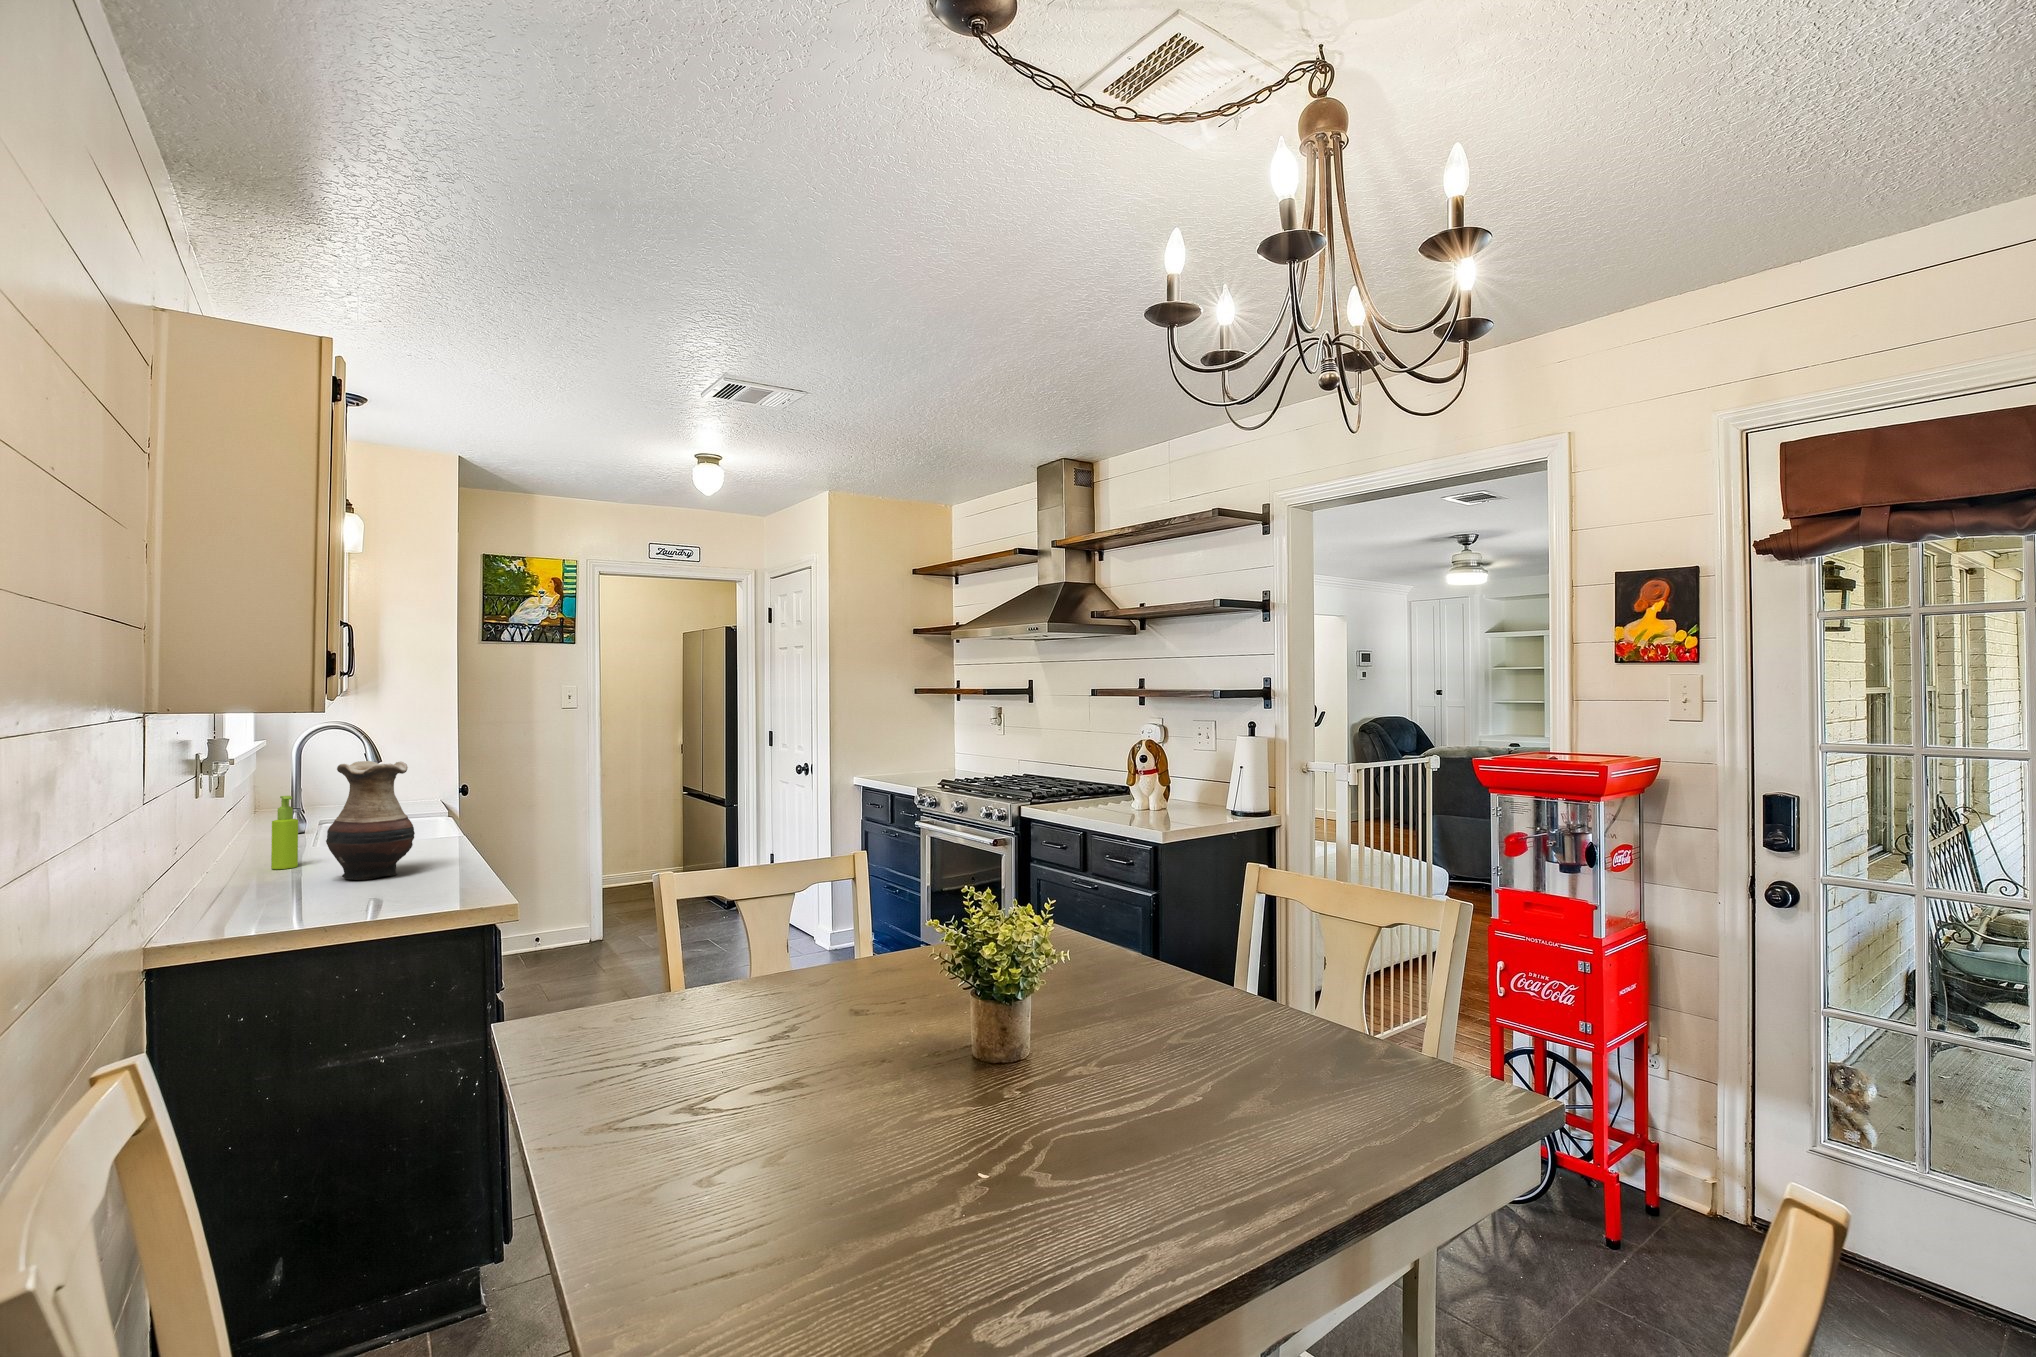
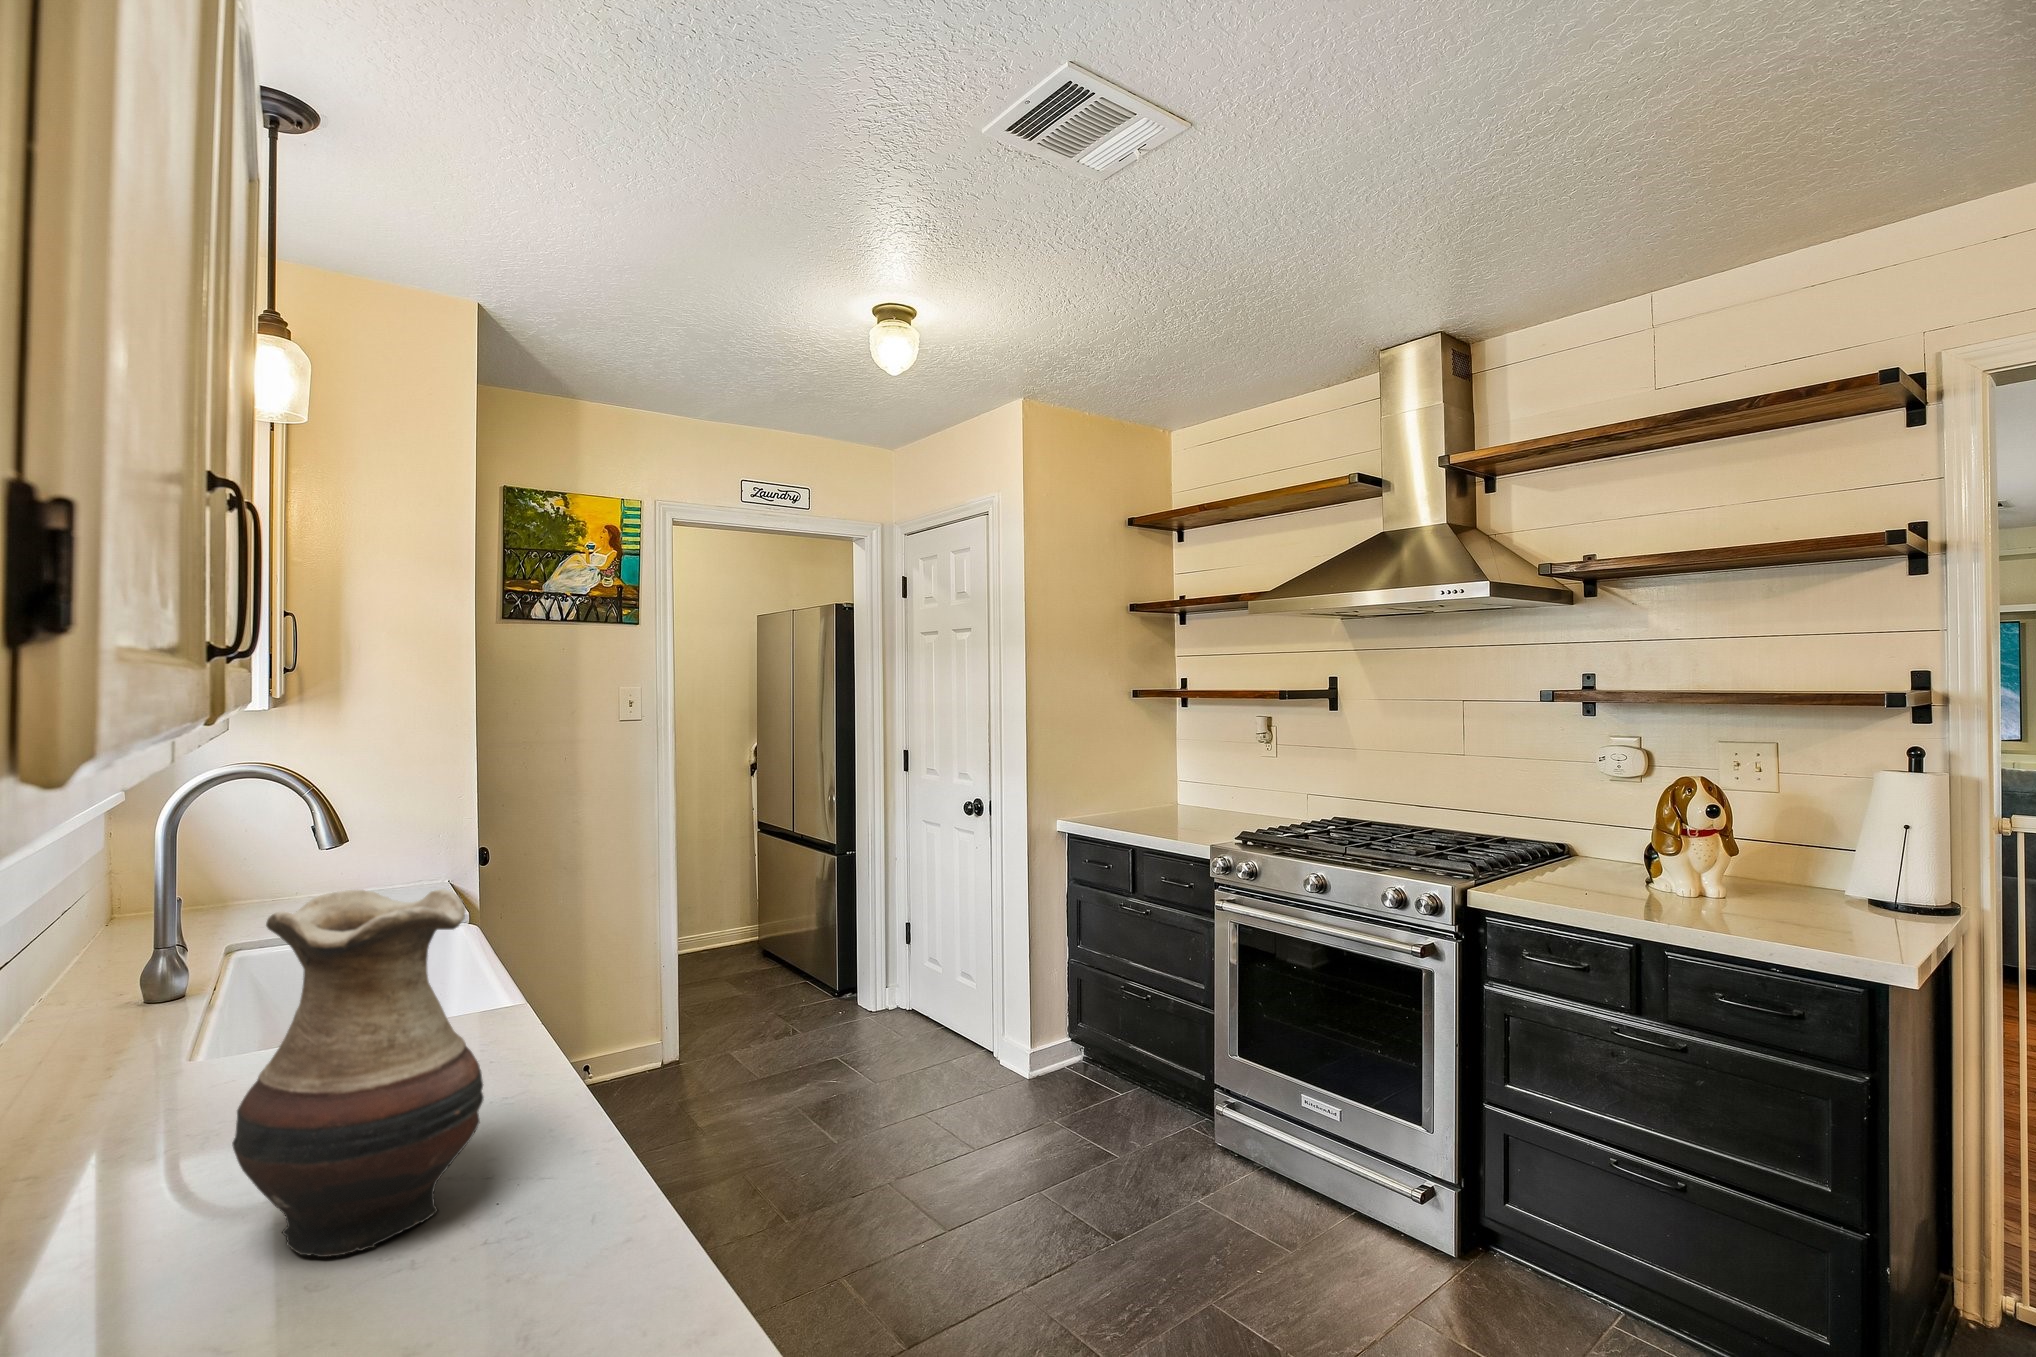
soap dispenser: present [271,796,298,869] -> none [93,965,167,1166]

